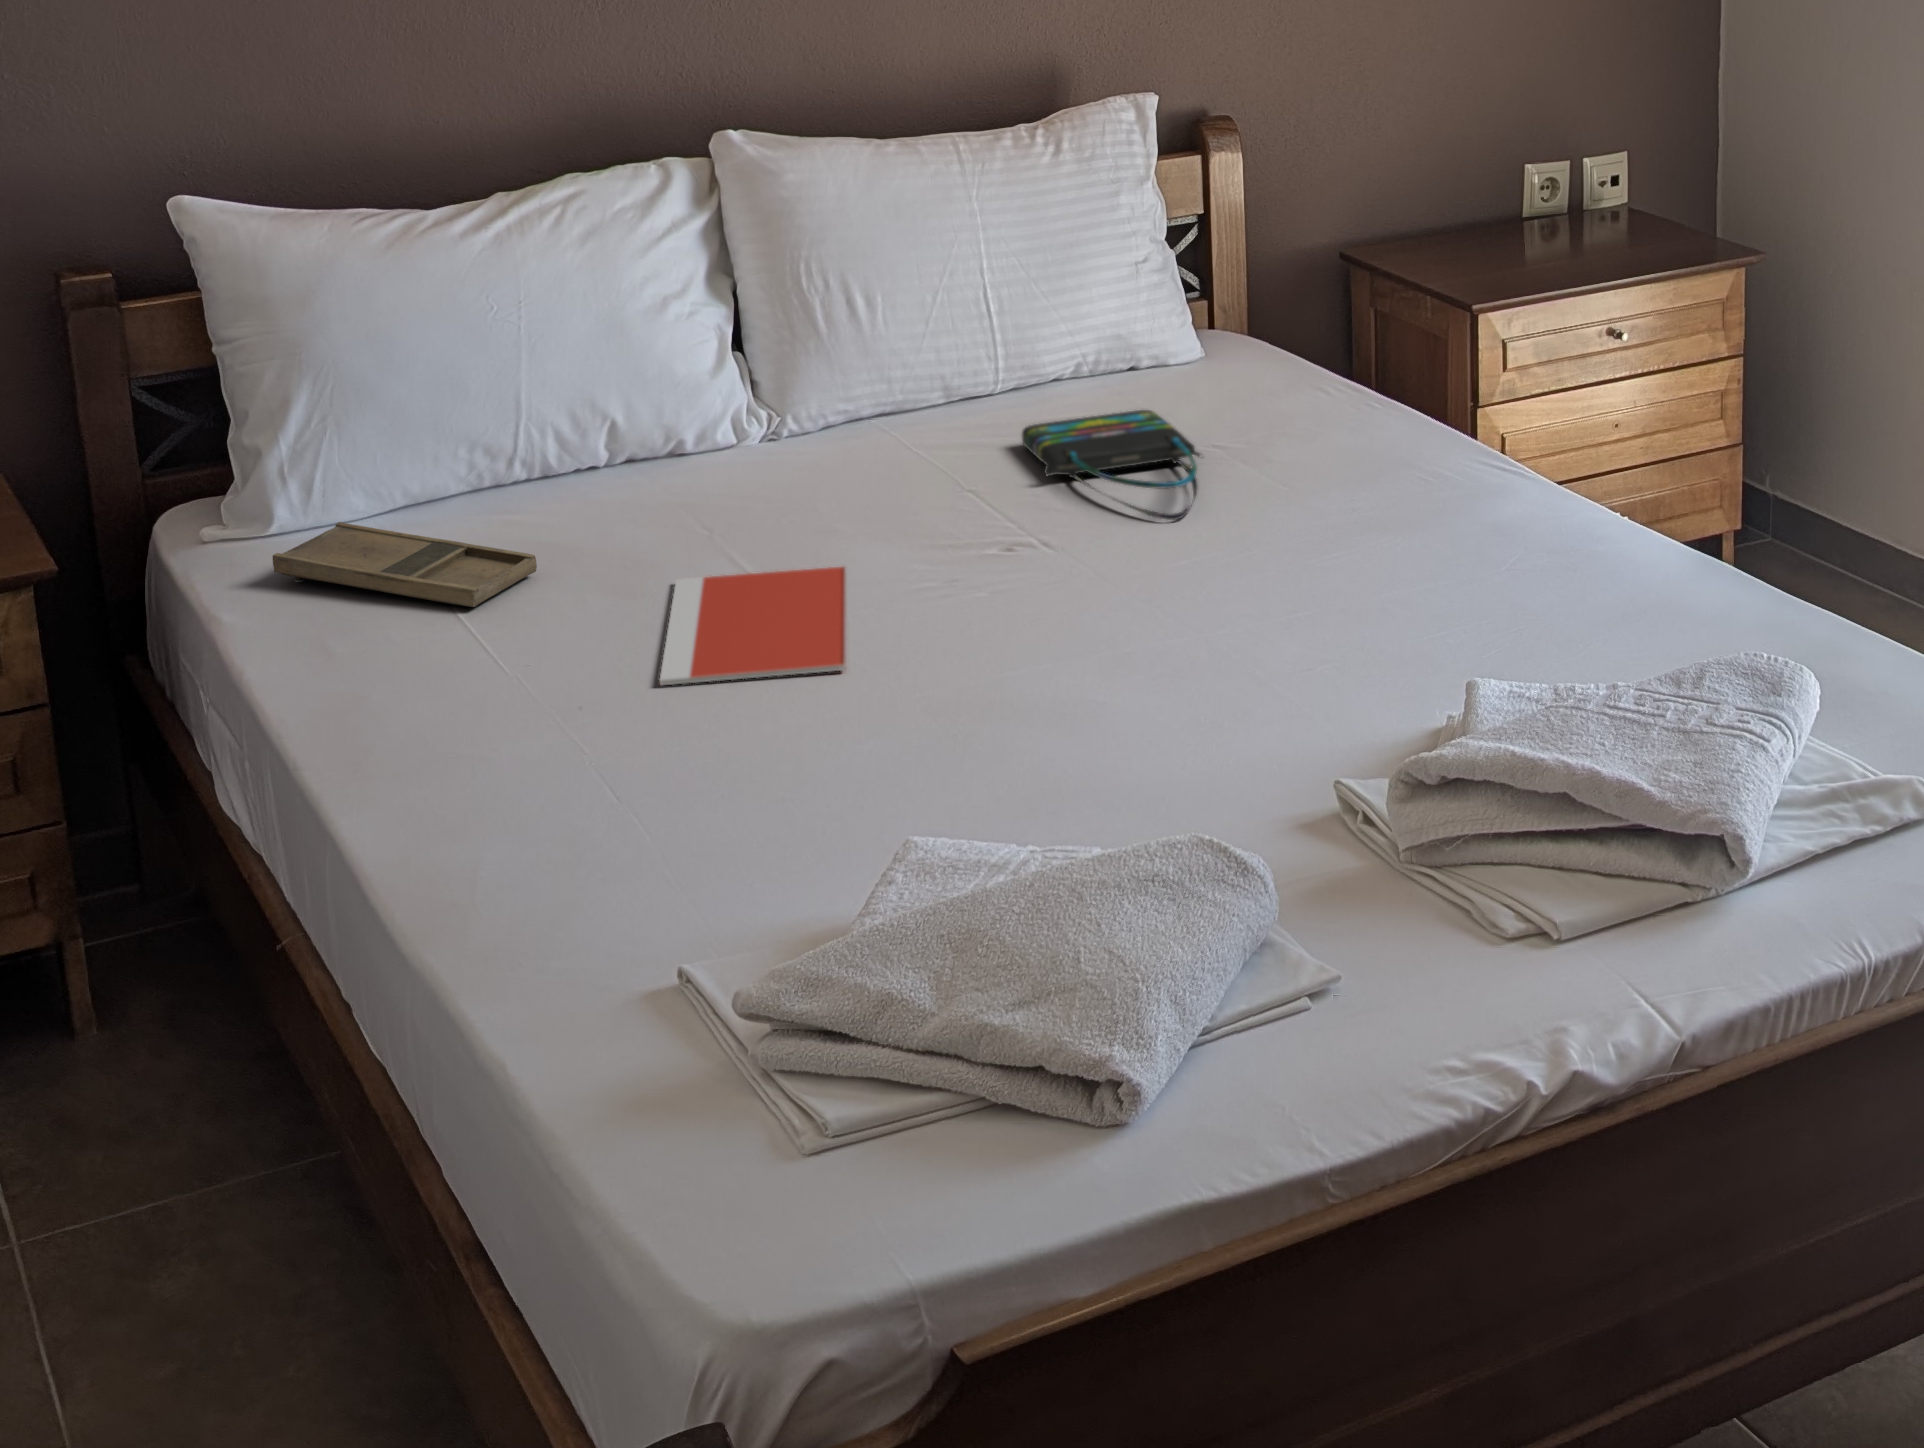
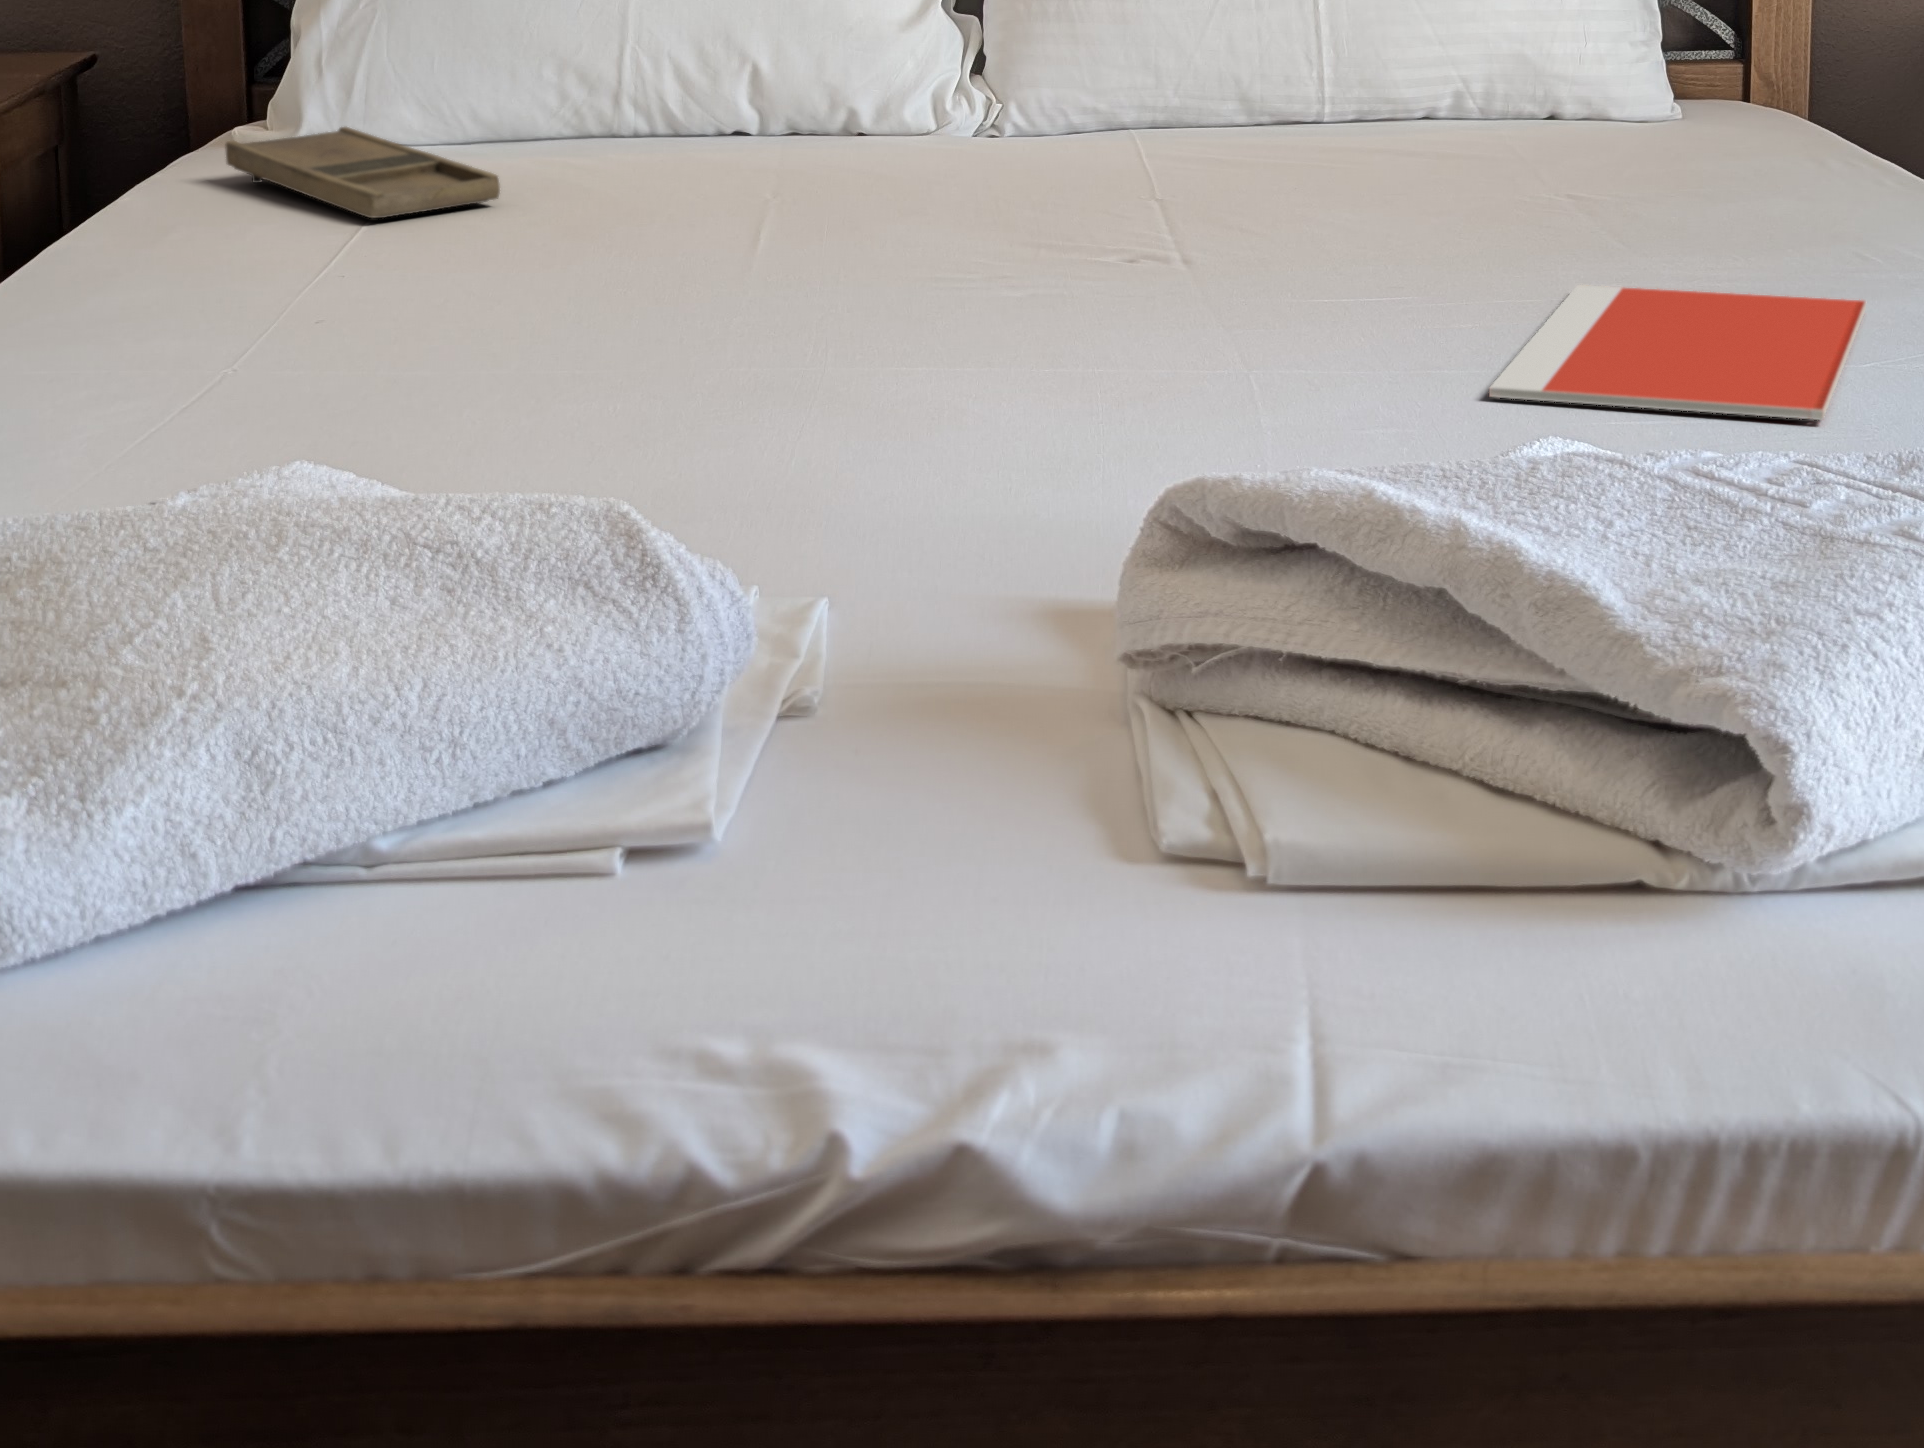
tote bag: present [1022,410,1200,520] -> none [1258,131,1524,245]
notebook: present [660,567,846,685] -> present [1489,285,1866,420]

